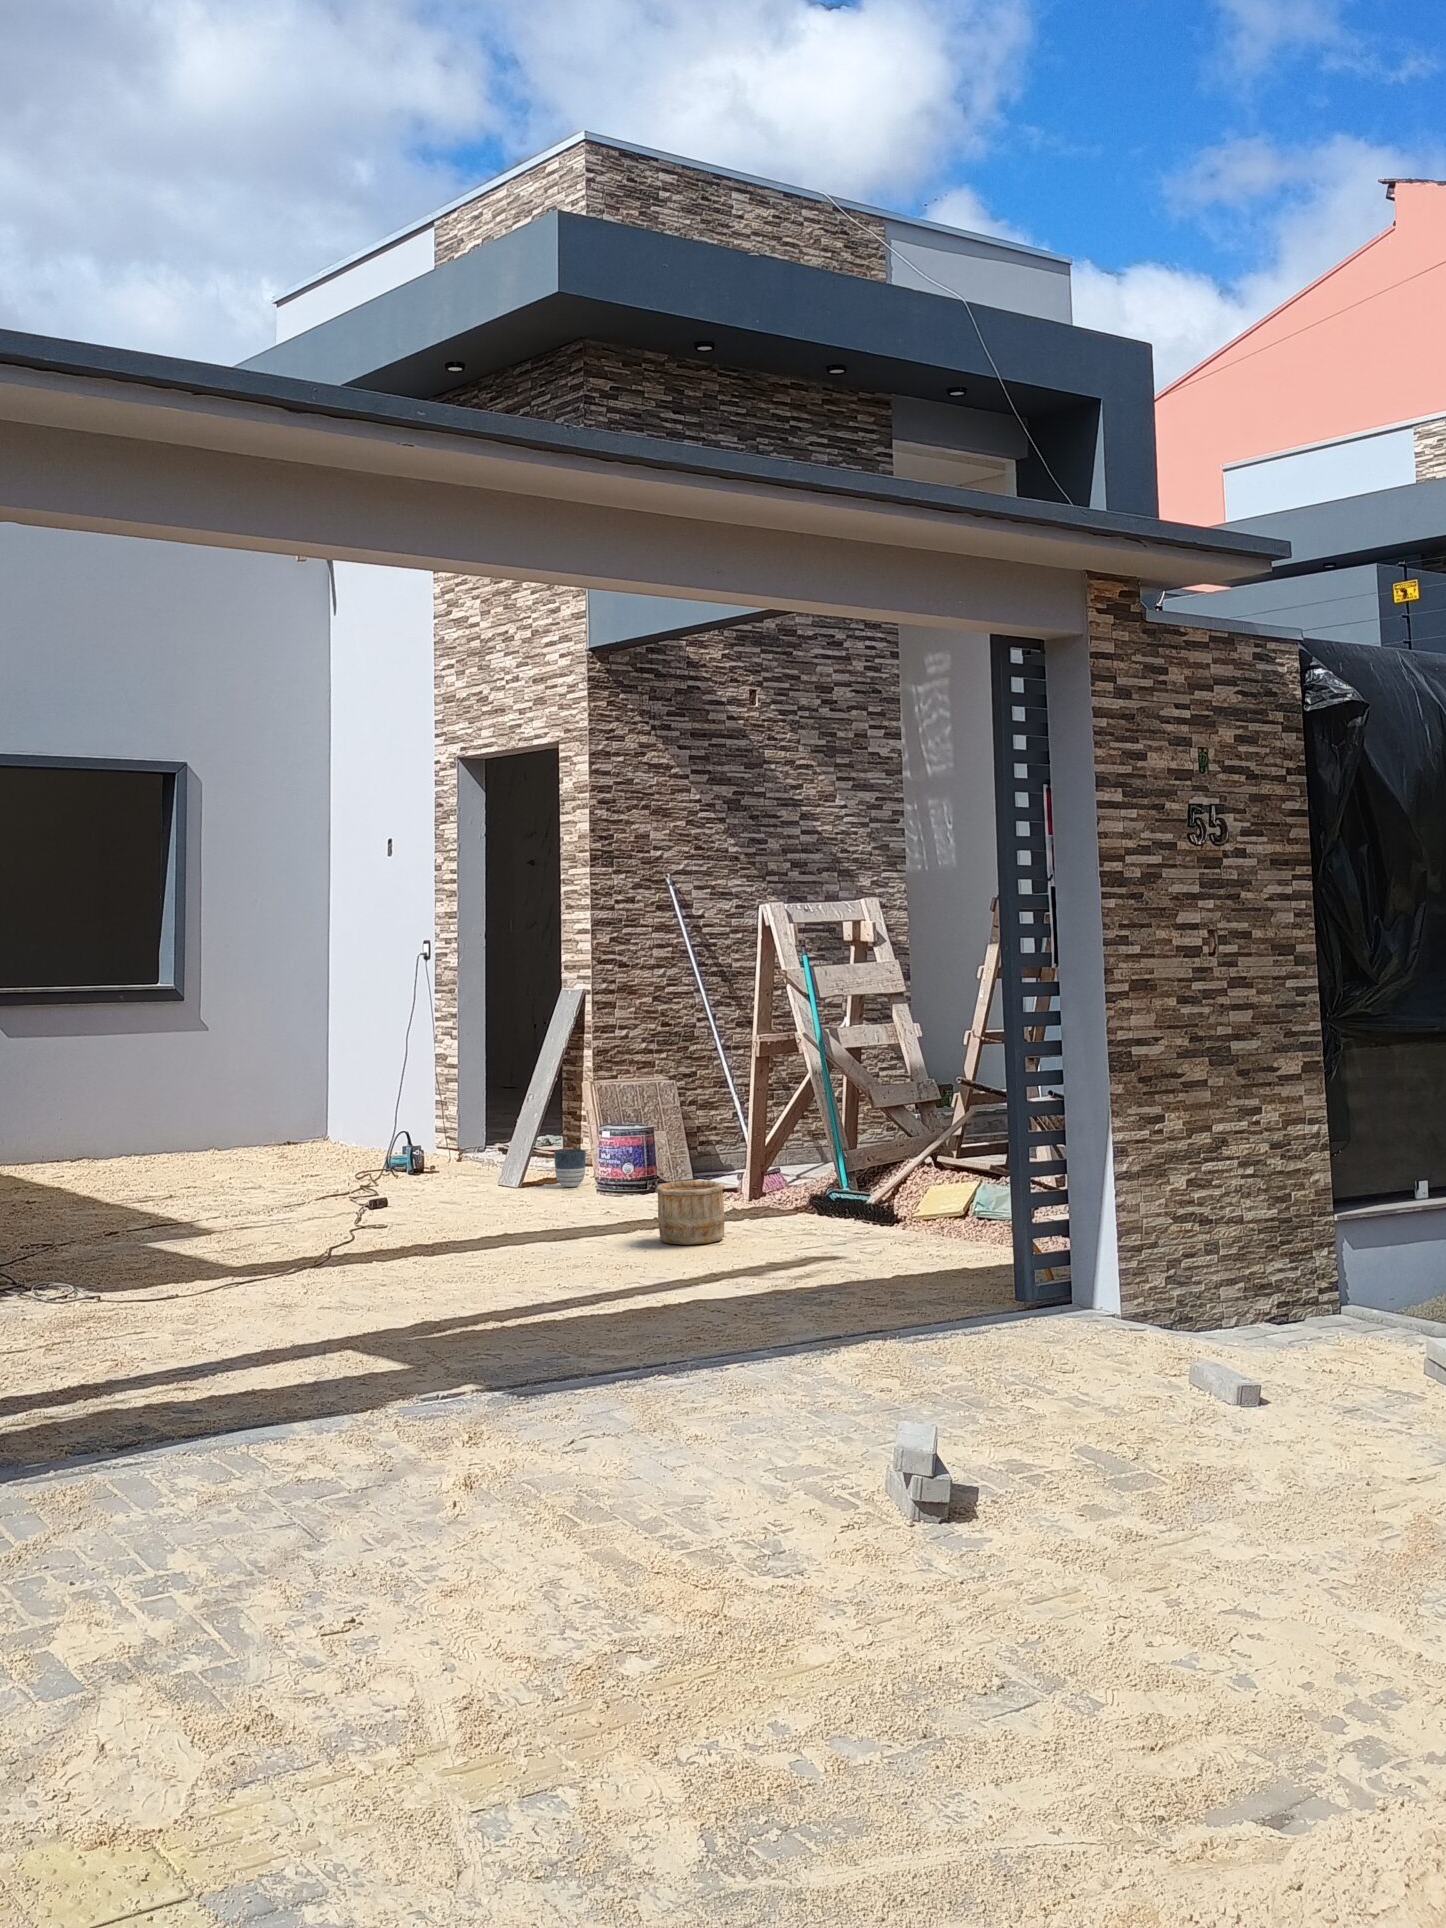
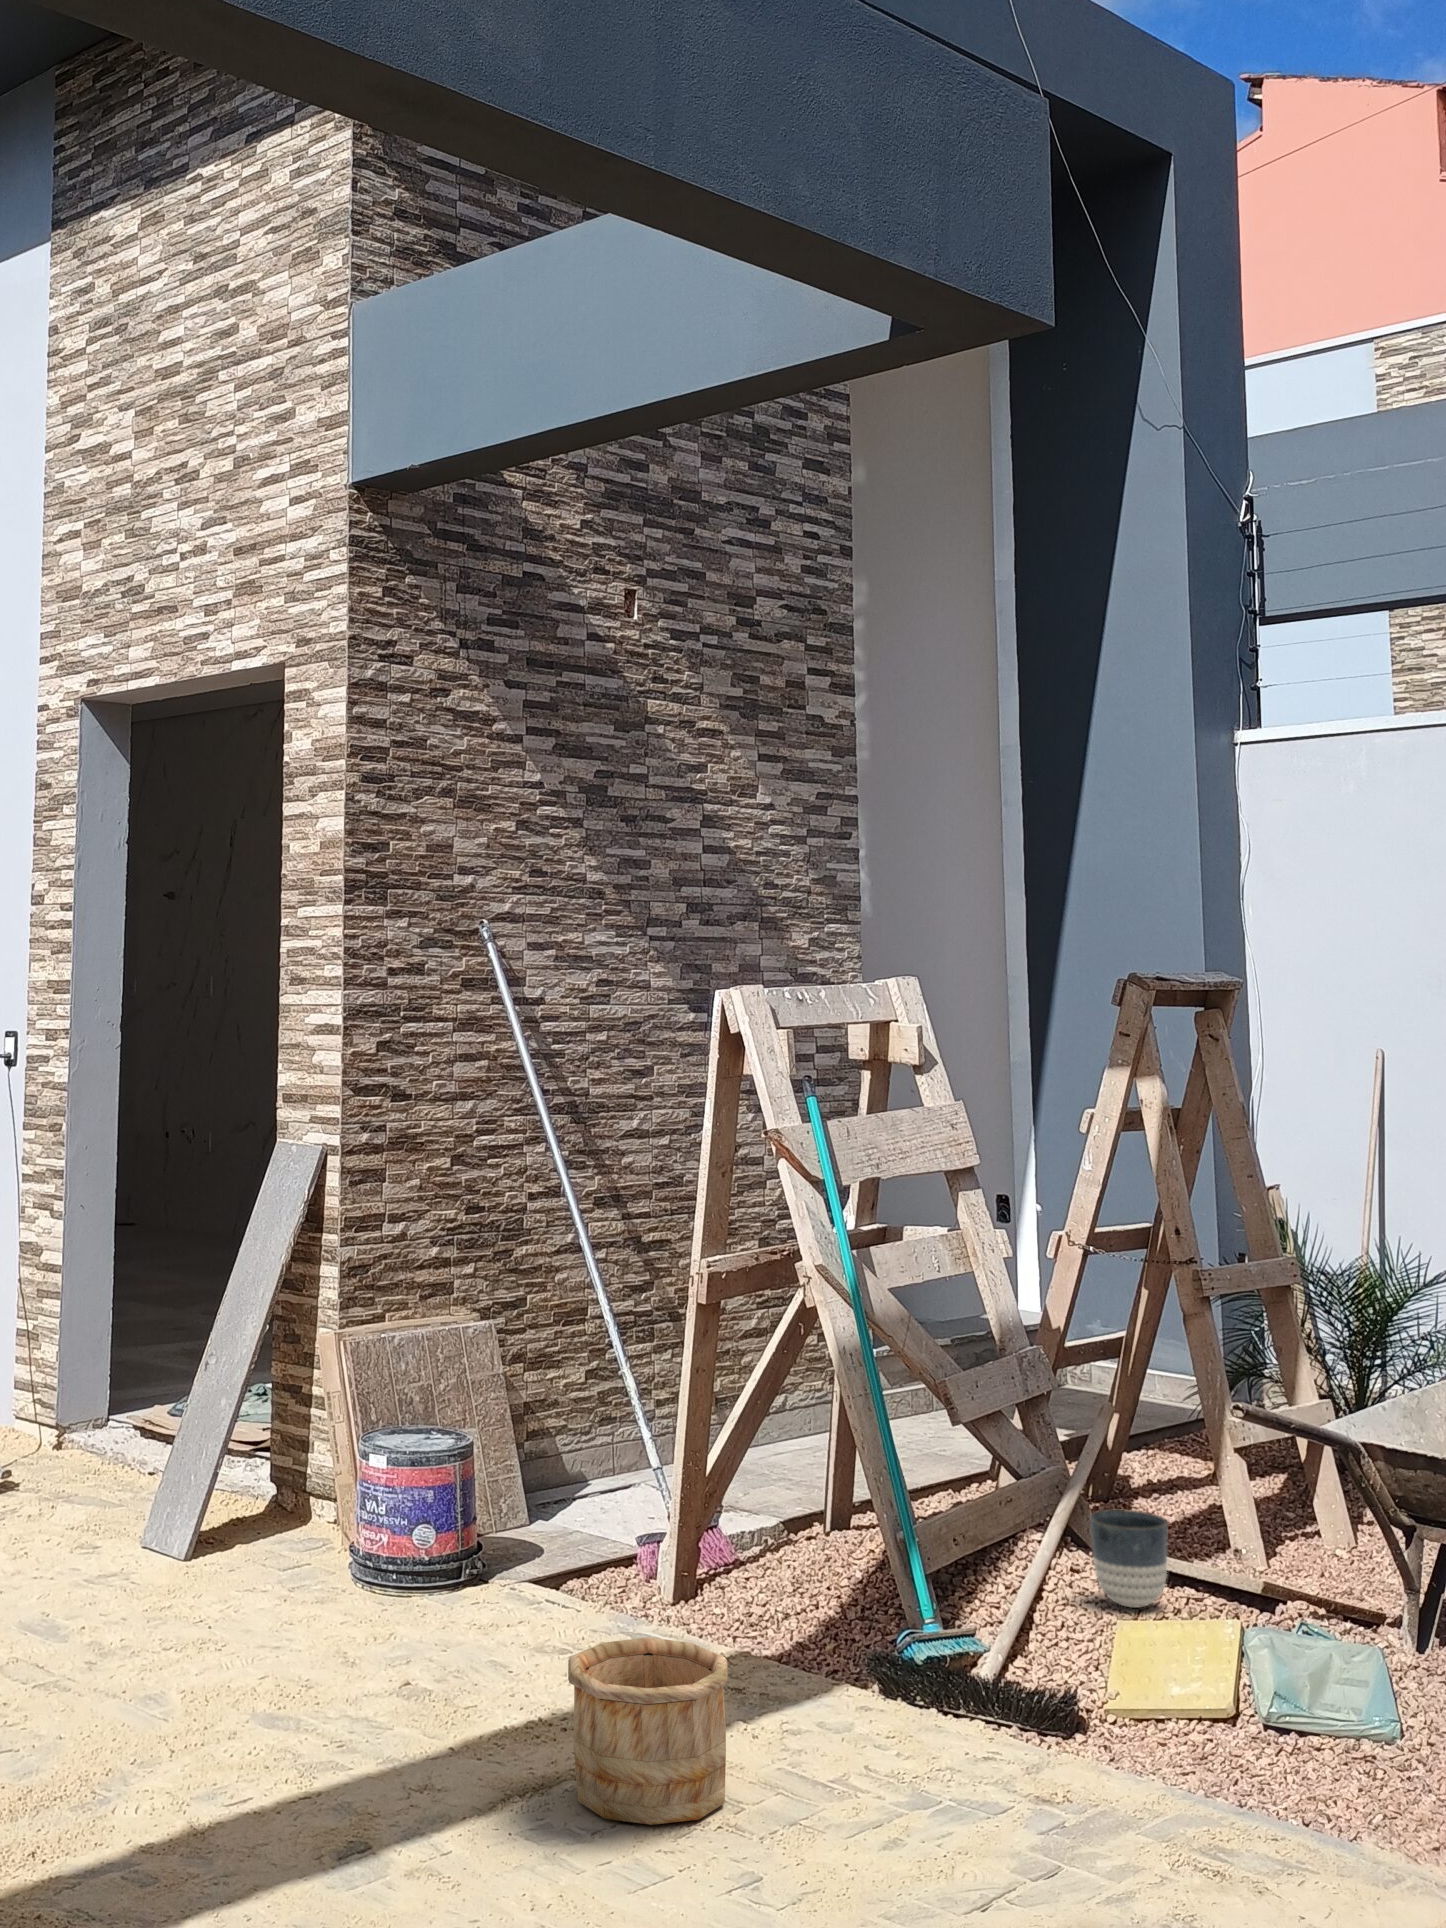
planter: present [554,1149,586,1187] -> present [1090,1510,1168,1608]

